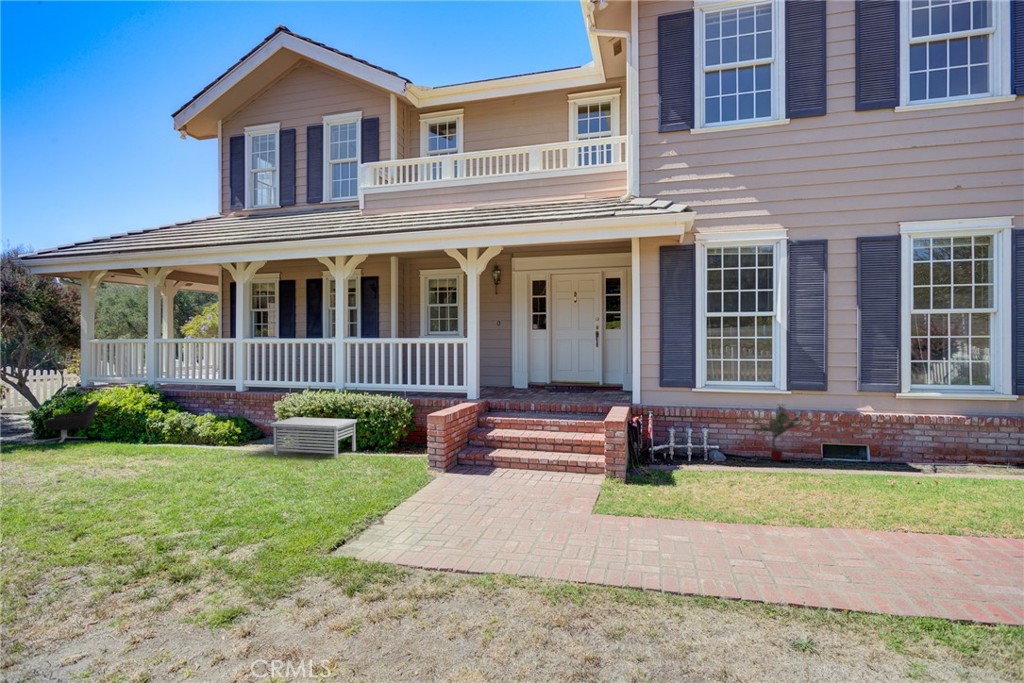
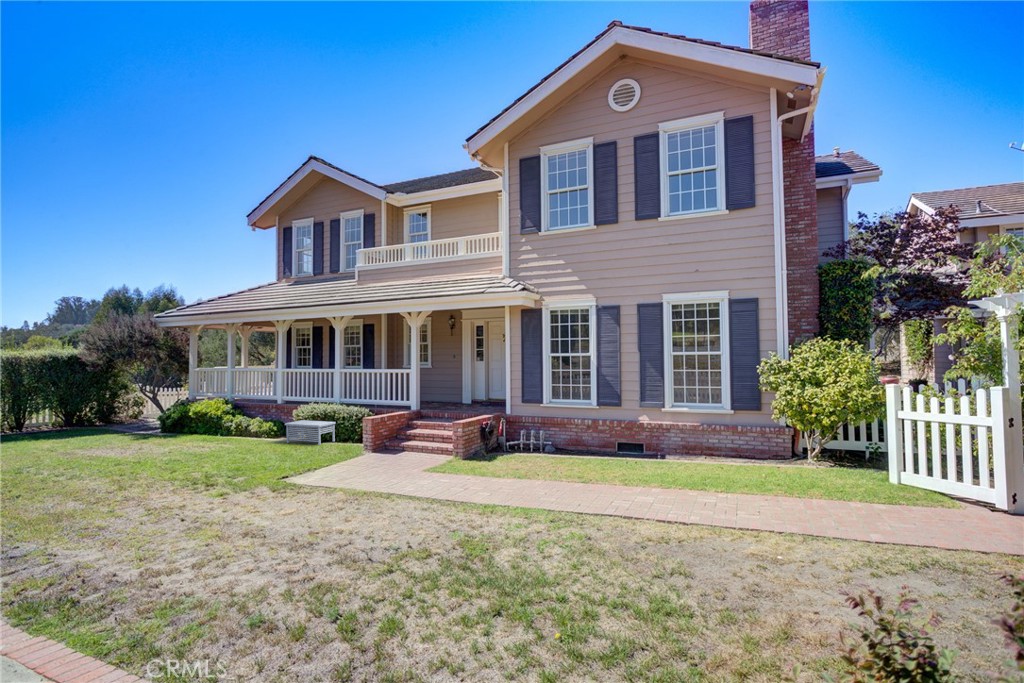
lounge chair: present [44,401,99,442] -> none [164,409,197,434]
potted tree: present [753,404,802,461] -> none [567,414,597,452]

